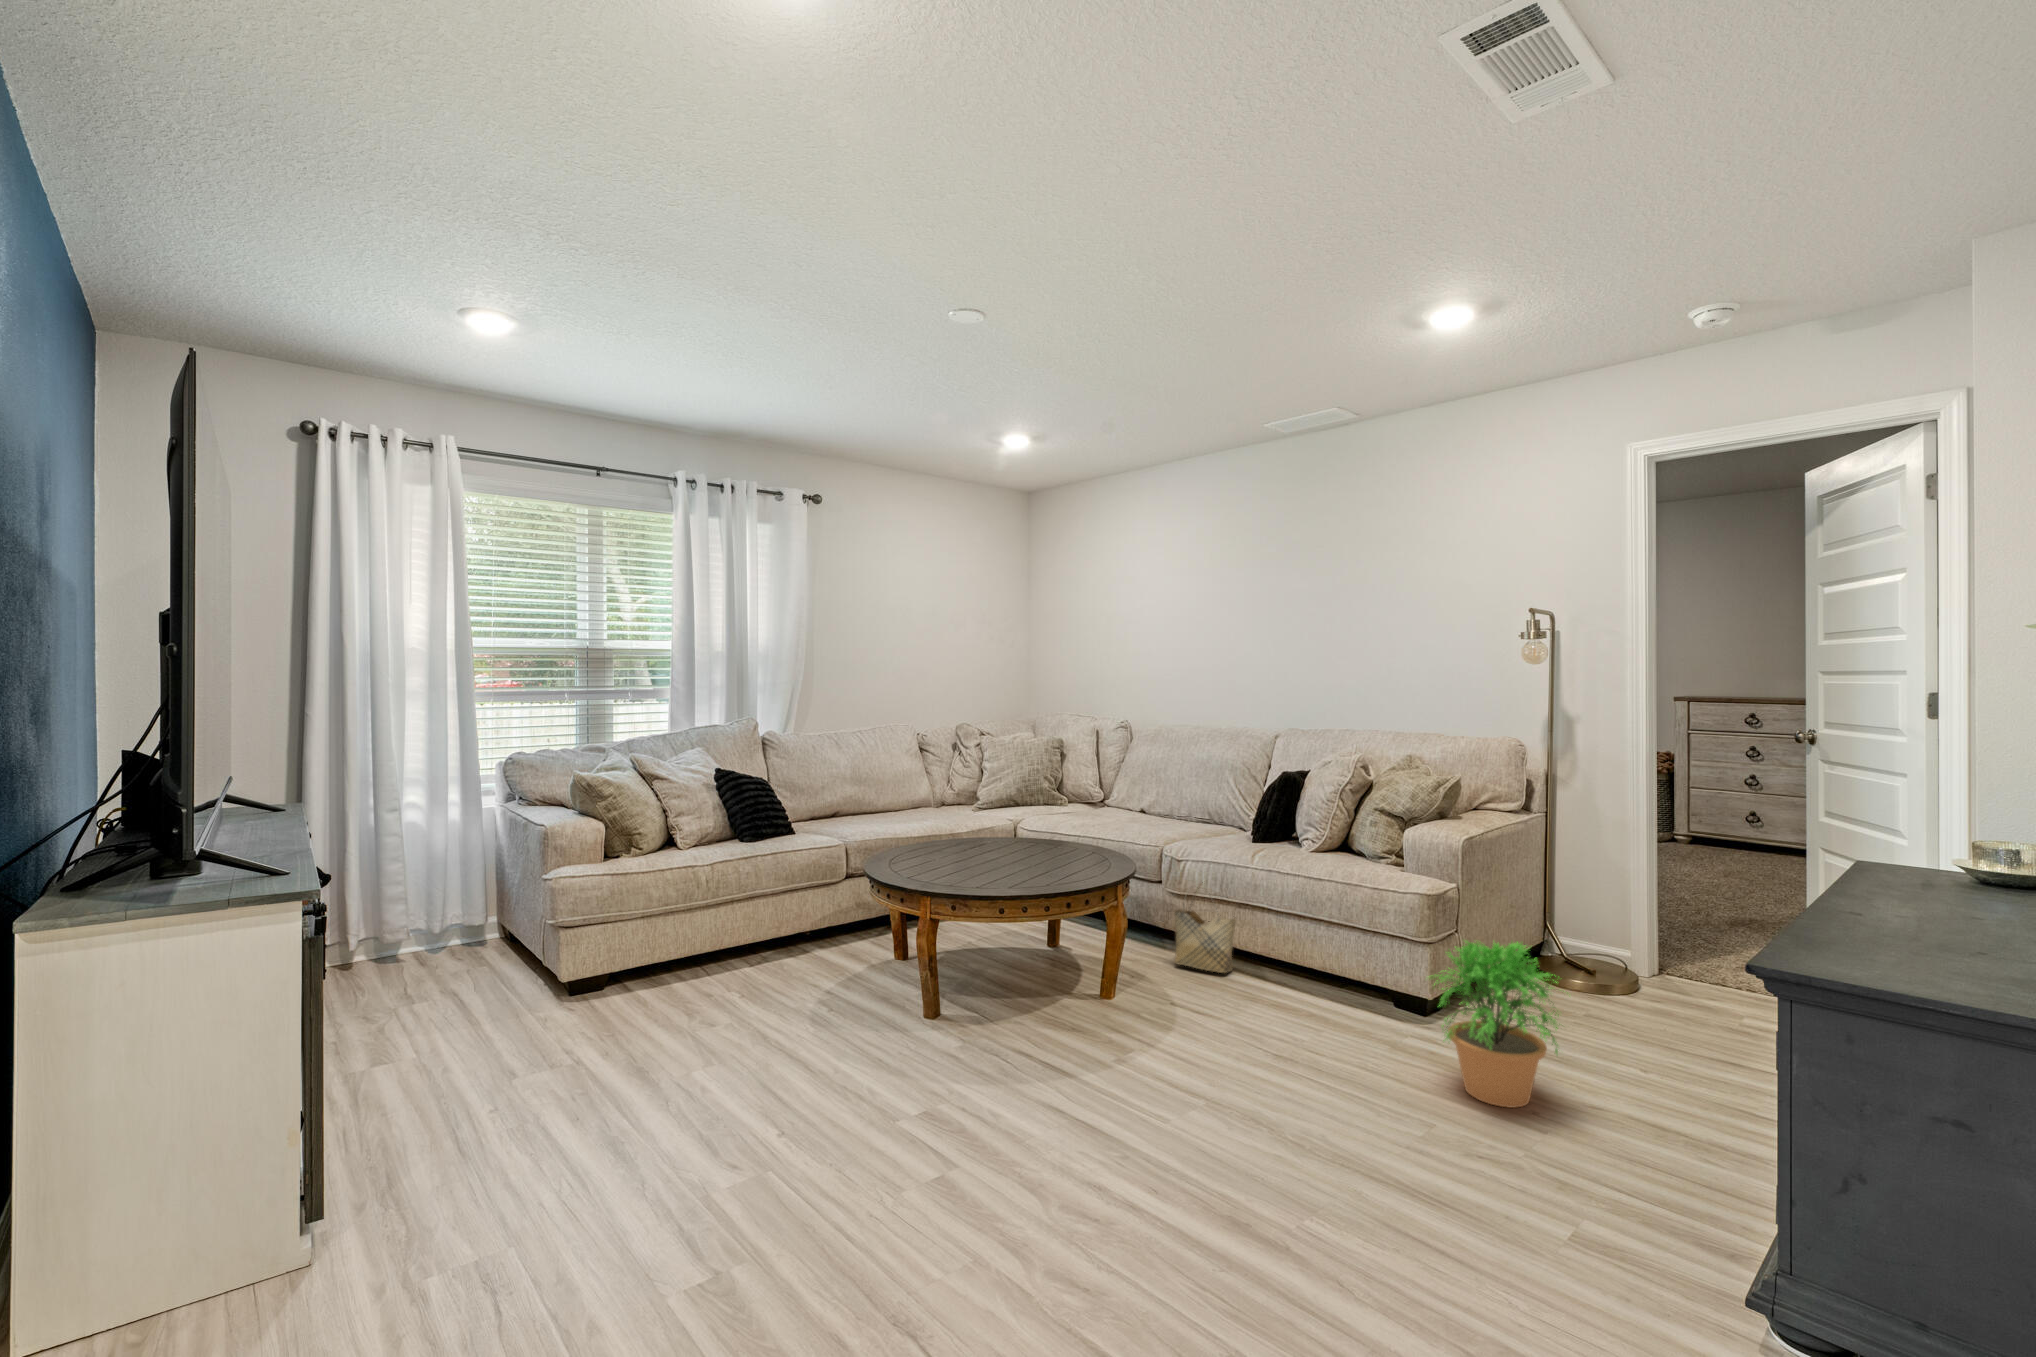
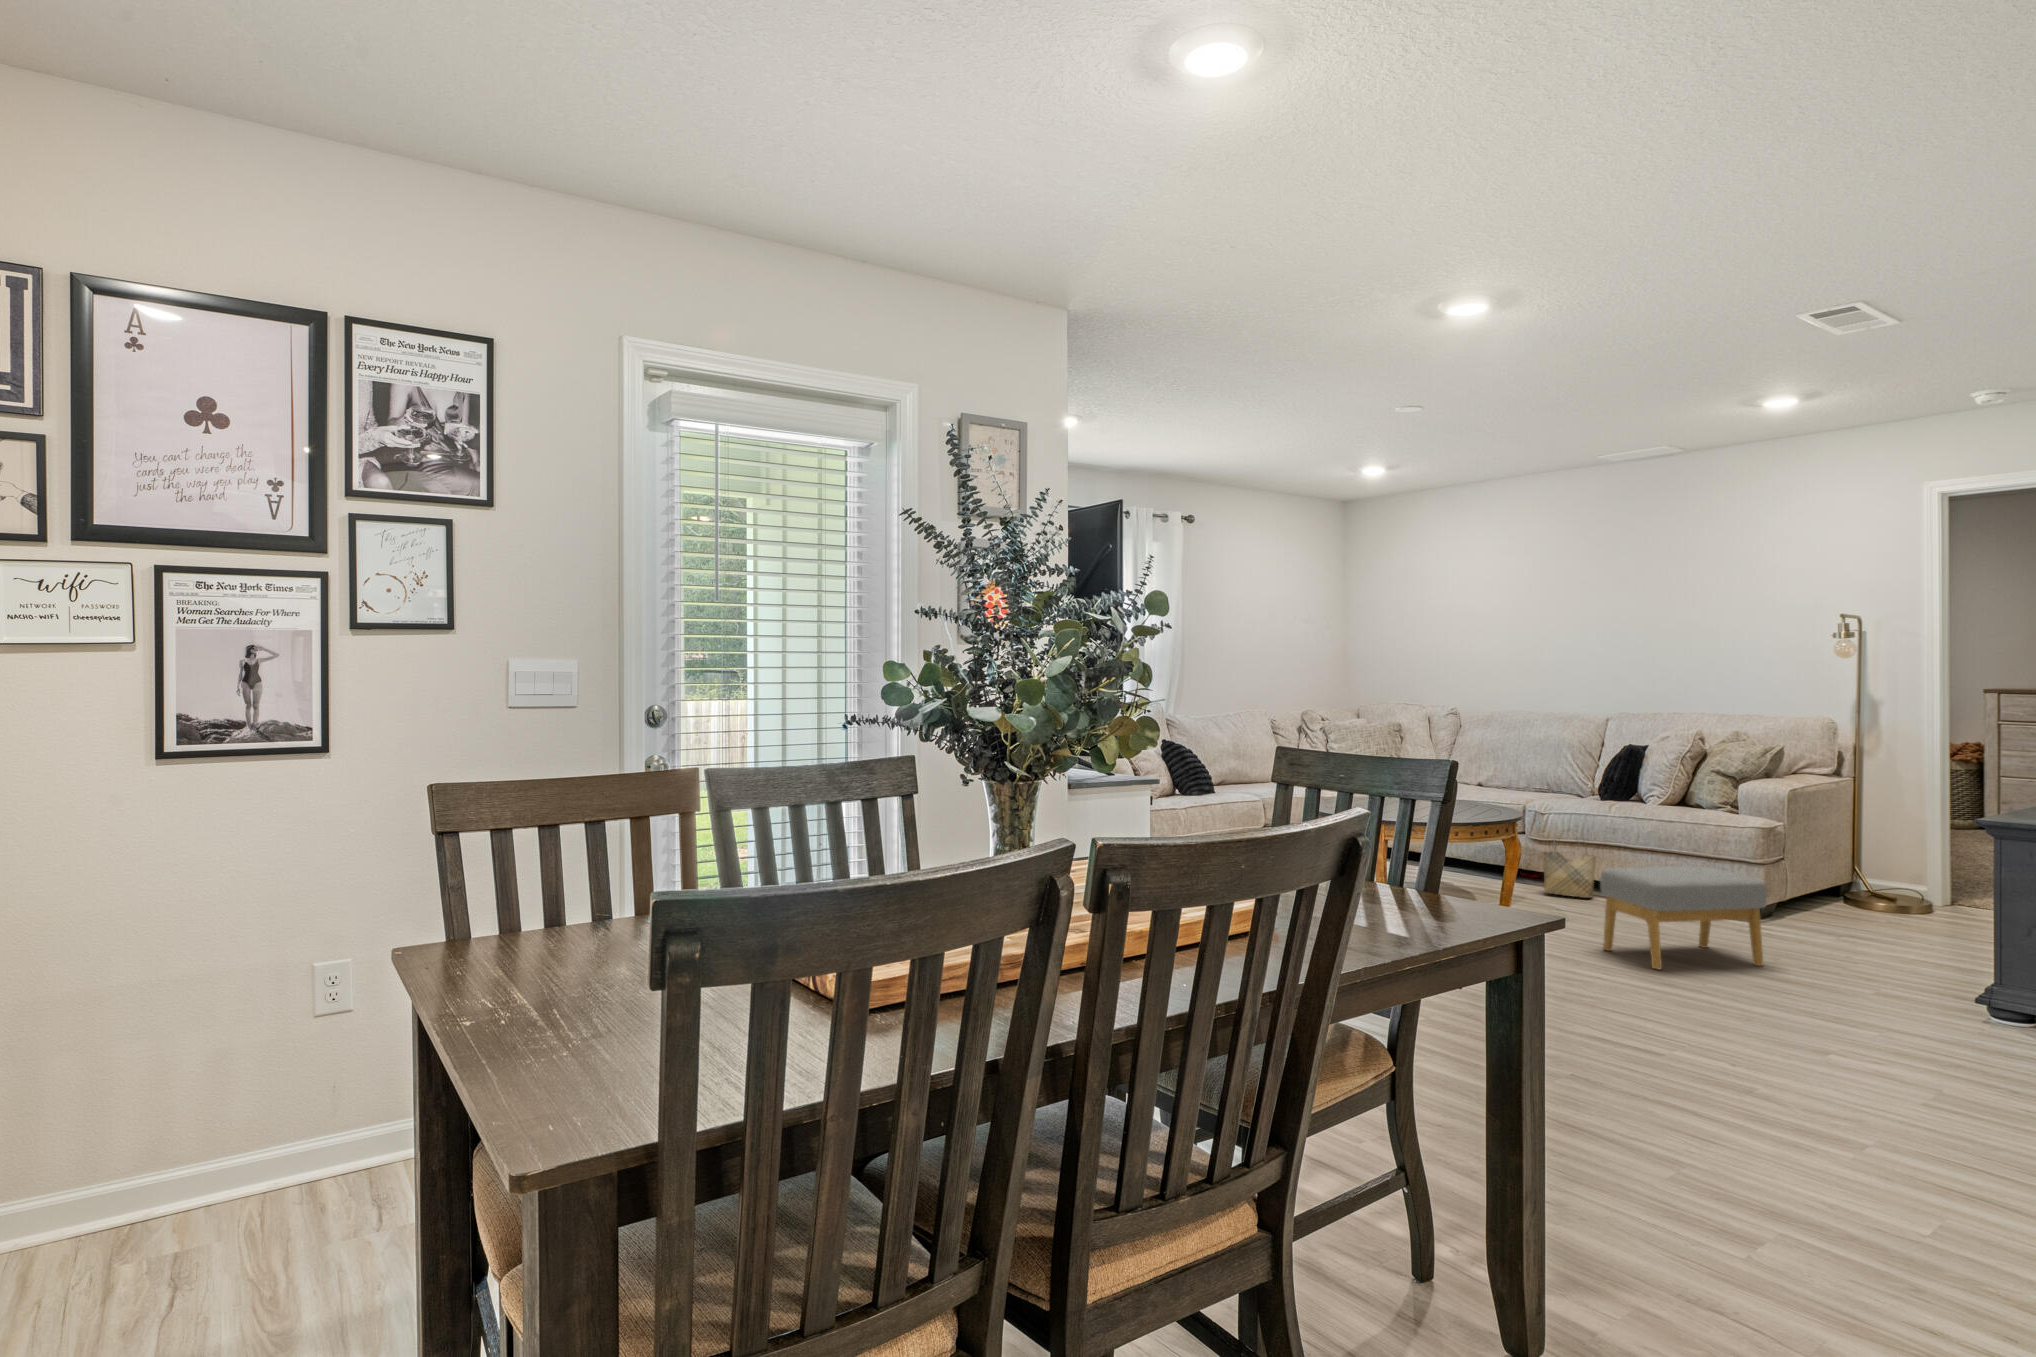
potted plant: present [1437,941,1559,1107] -> none [1767,843,1880,954]
footstool: none [1178,974,1410,1173] -> present [1600,866,1767,969]

